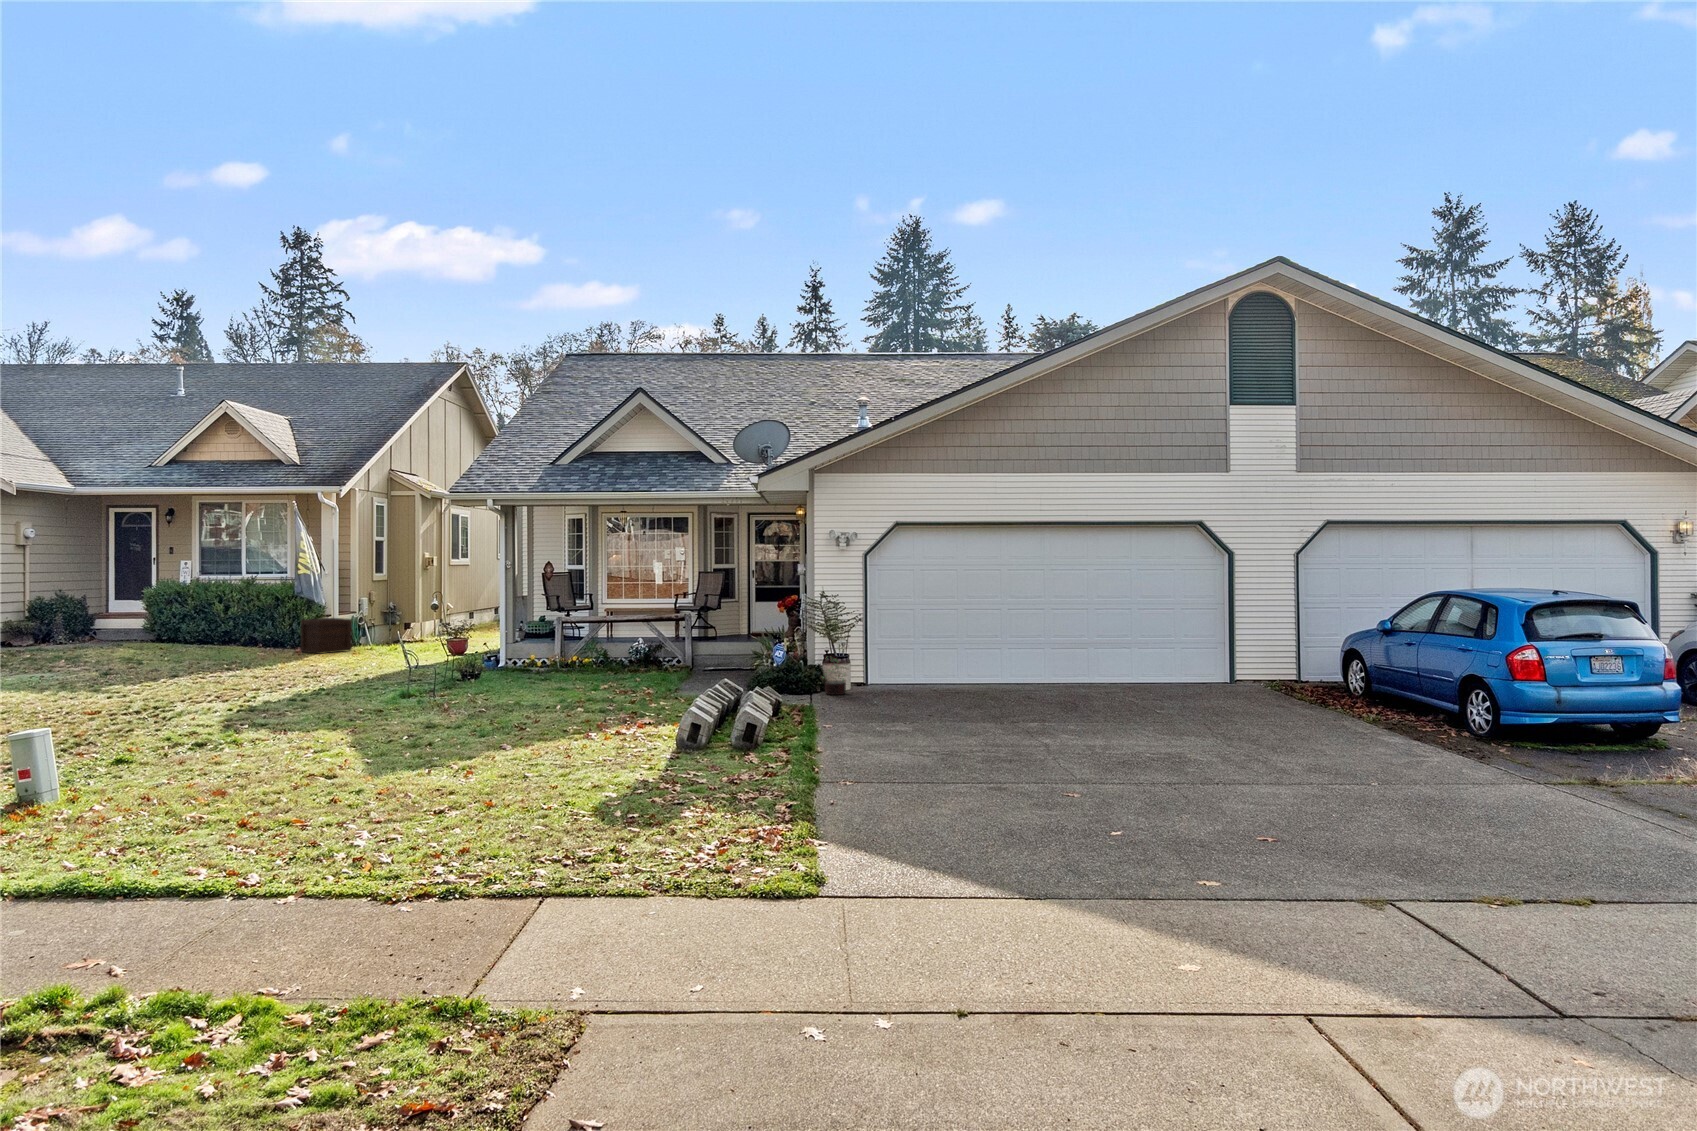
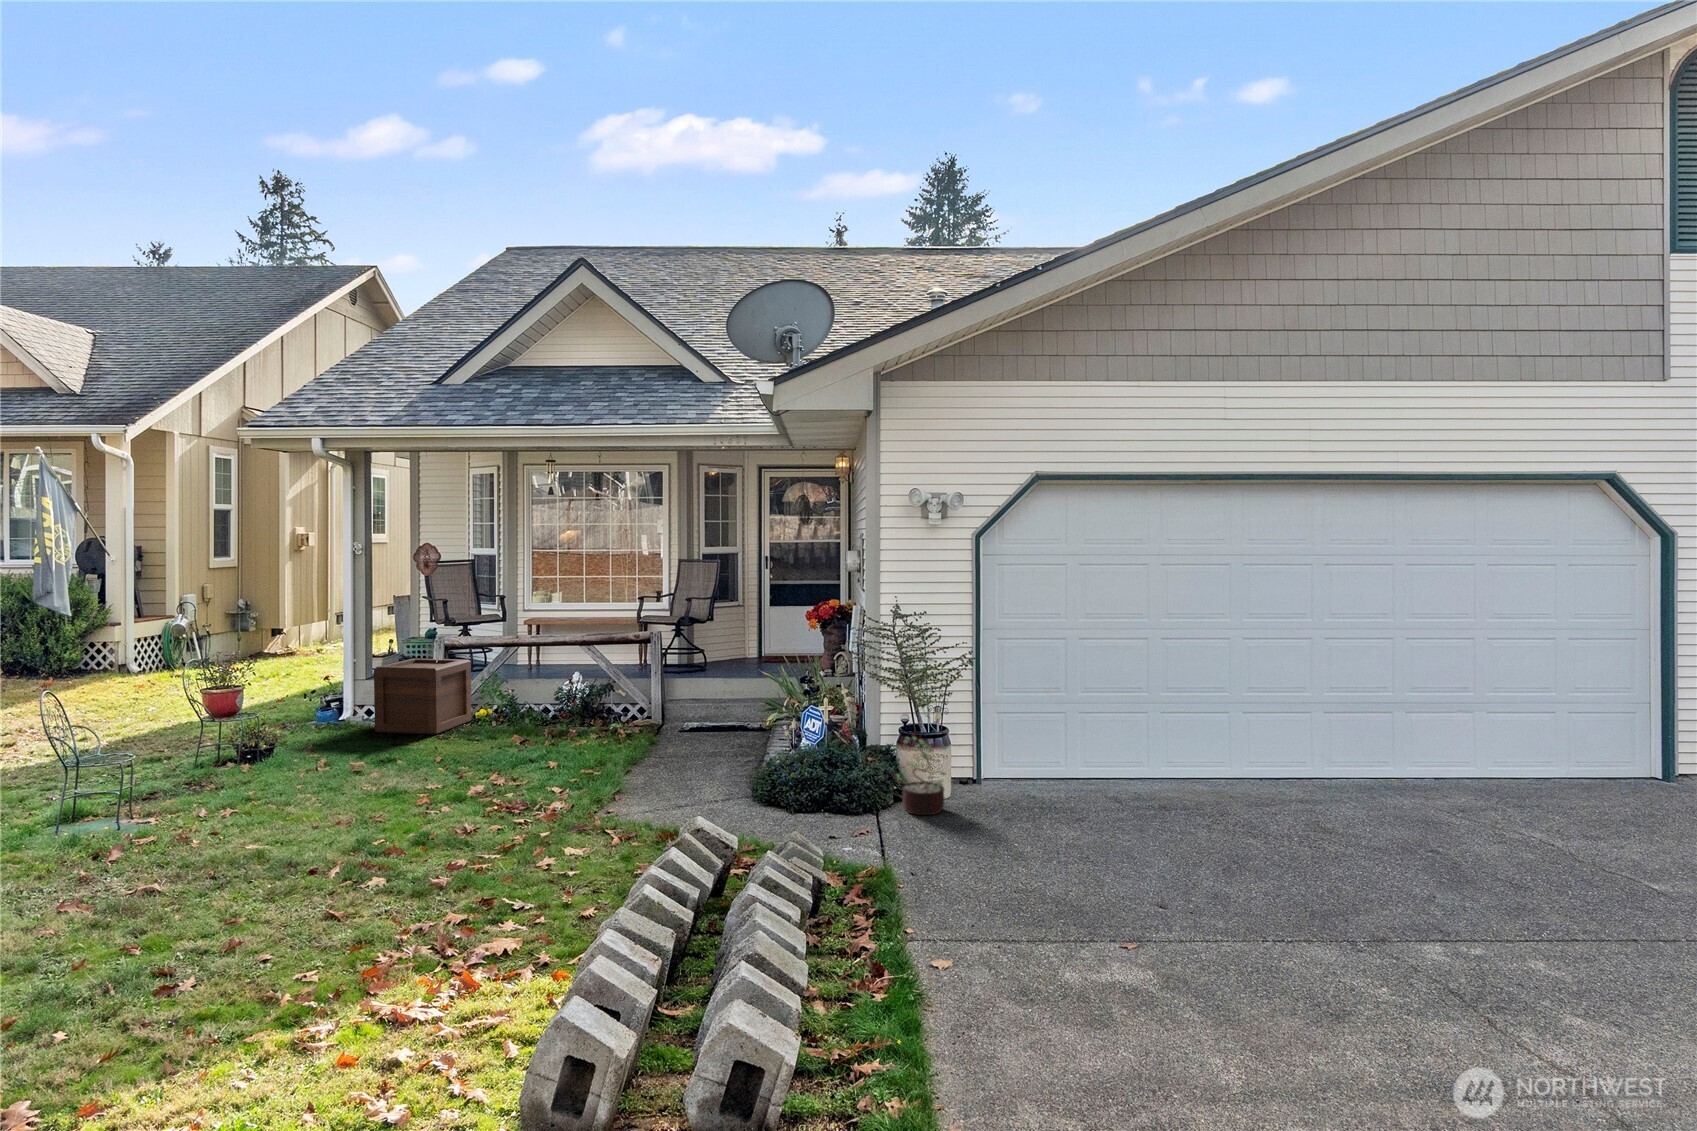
wooden crate: present [301,618,352,654] -> present [374,658,472,734]

